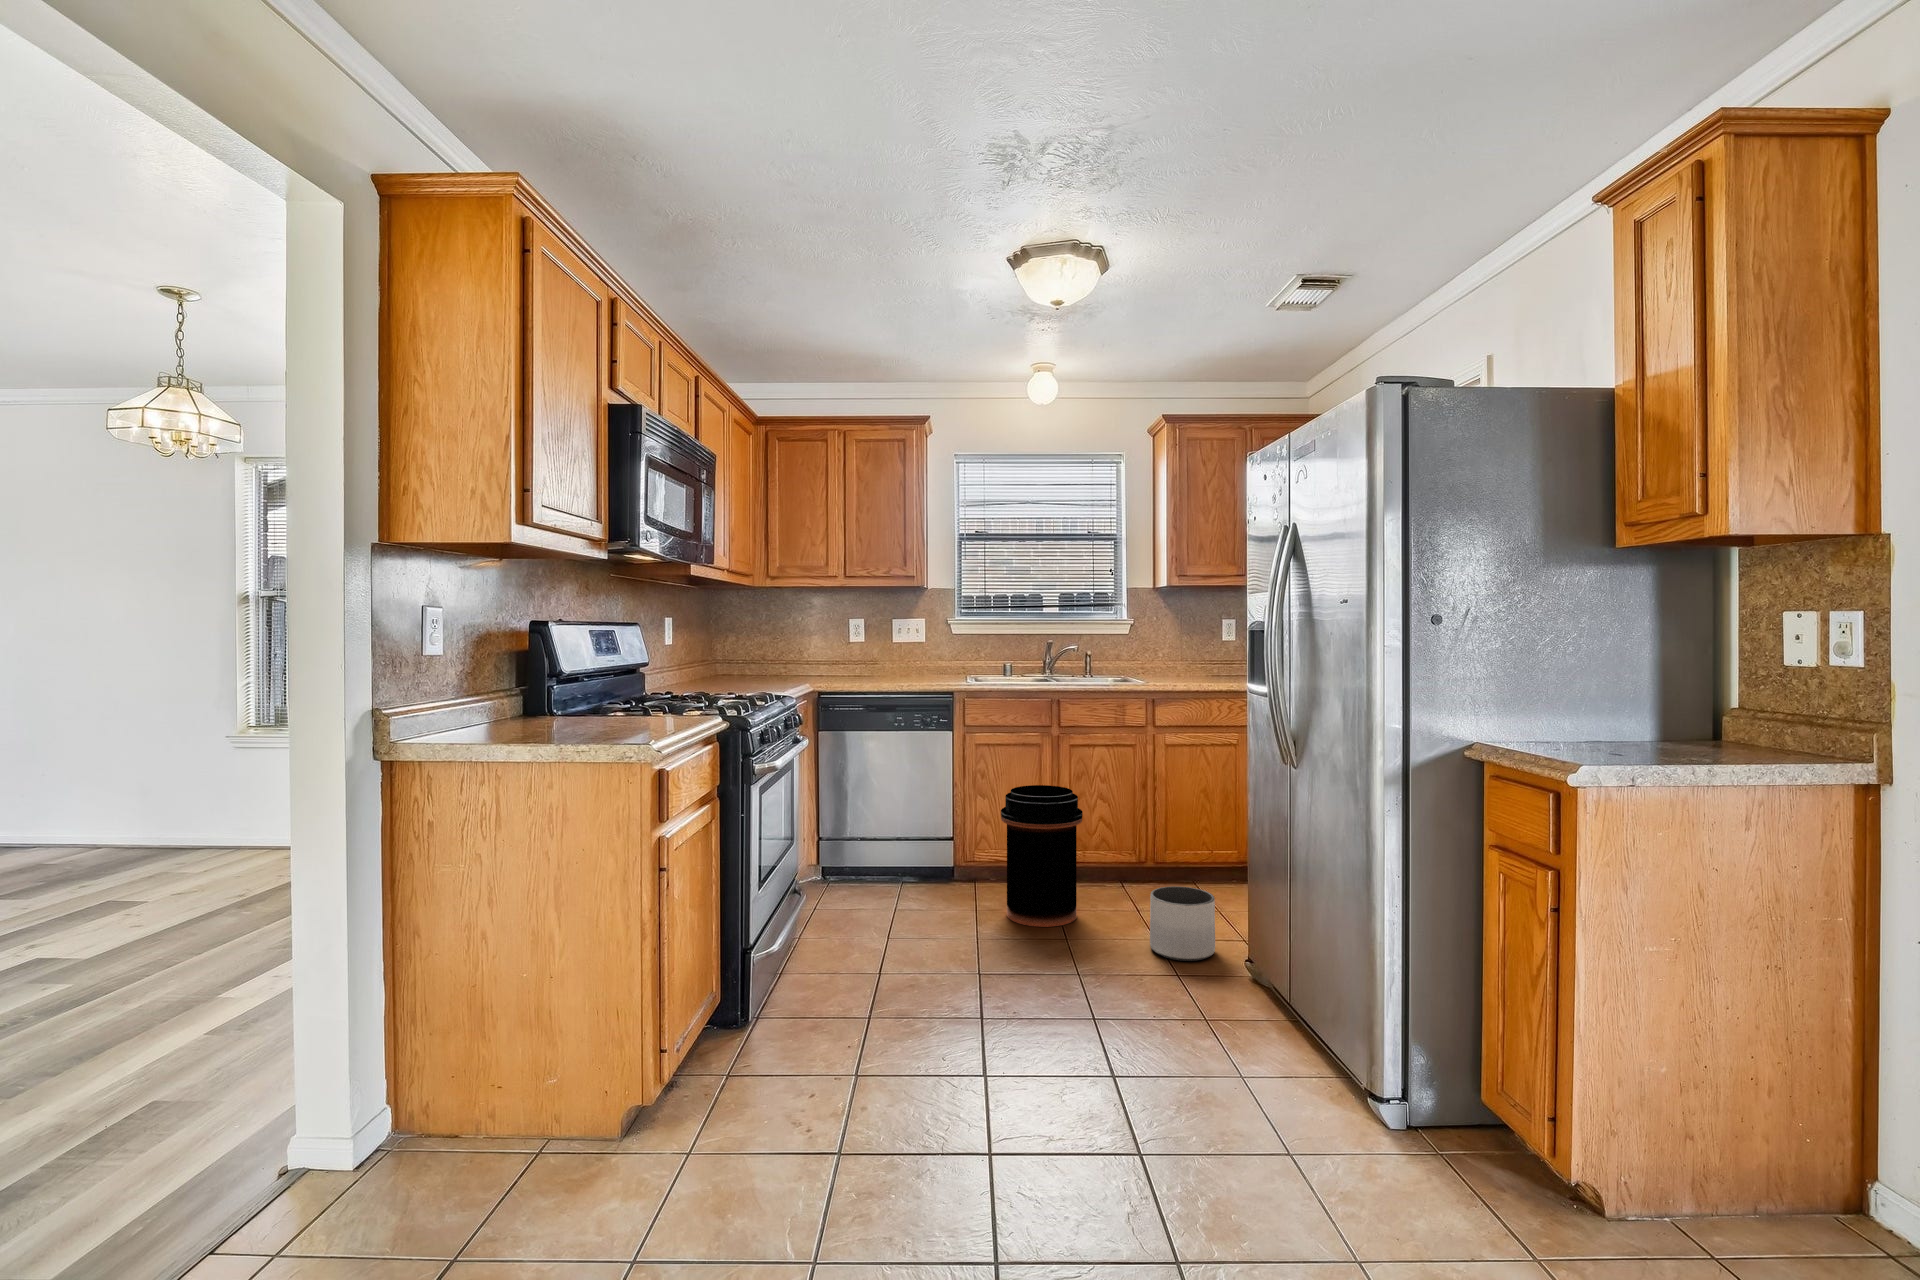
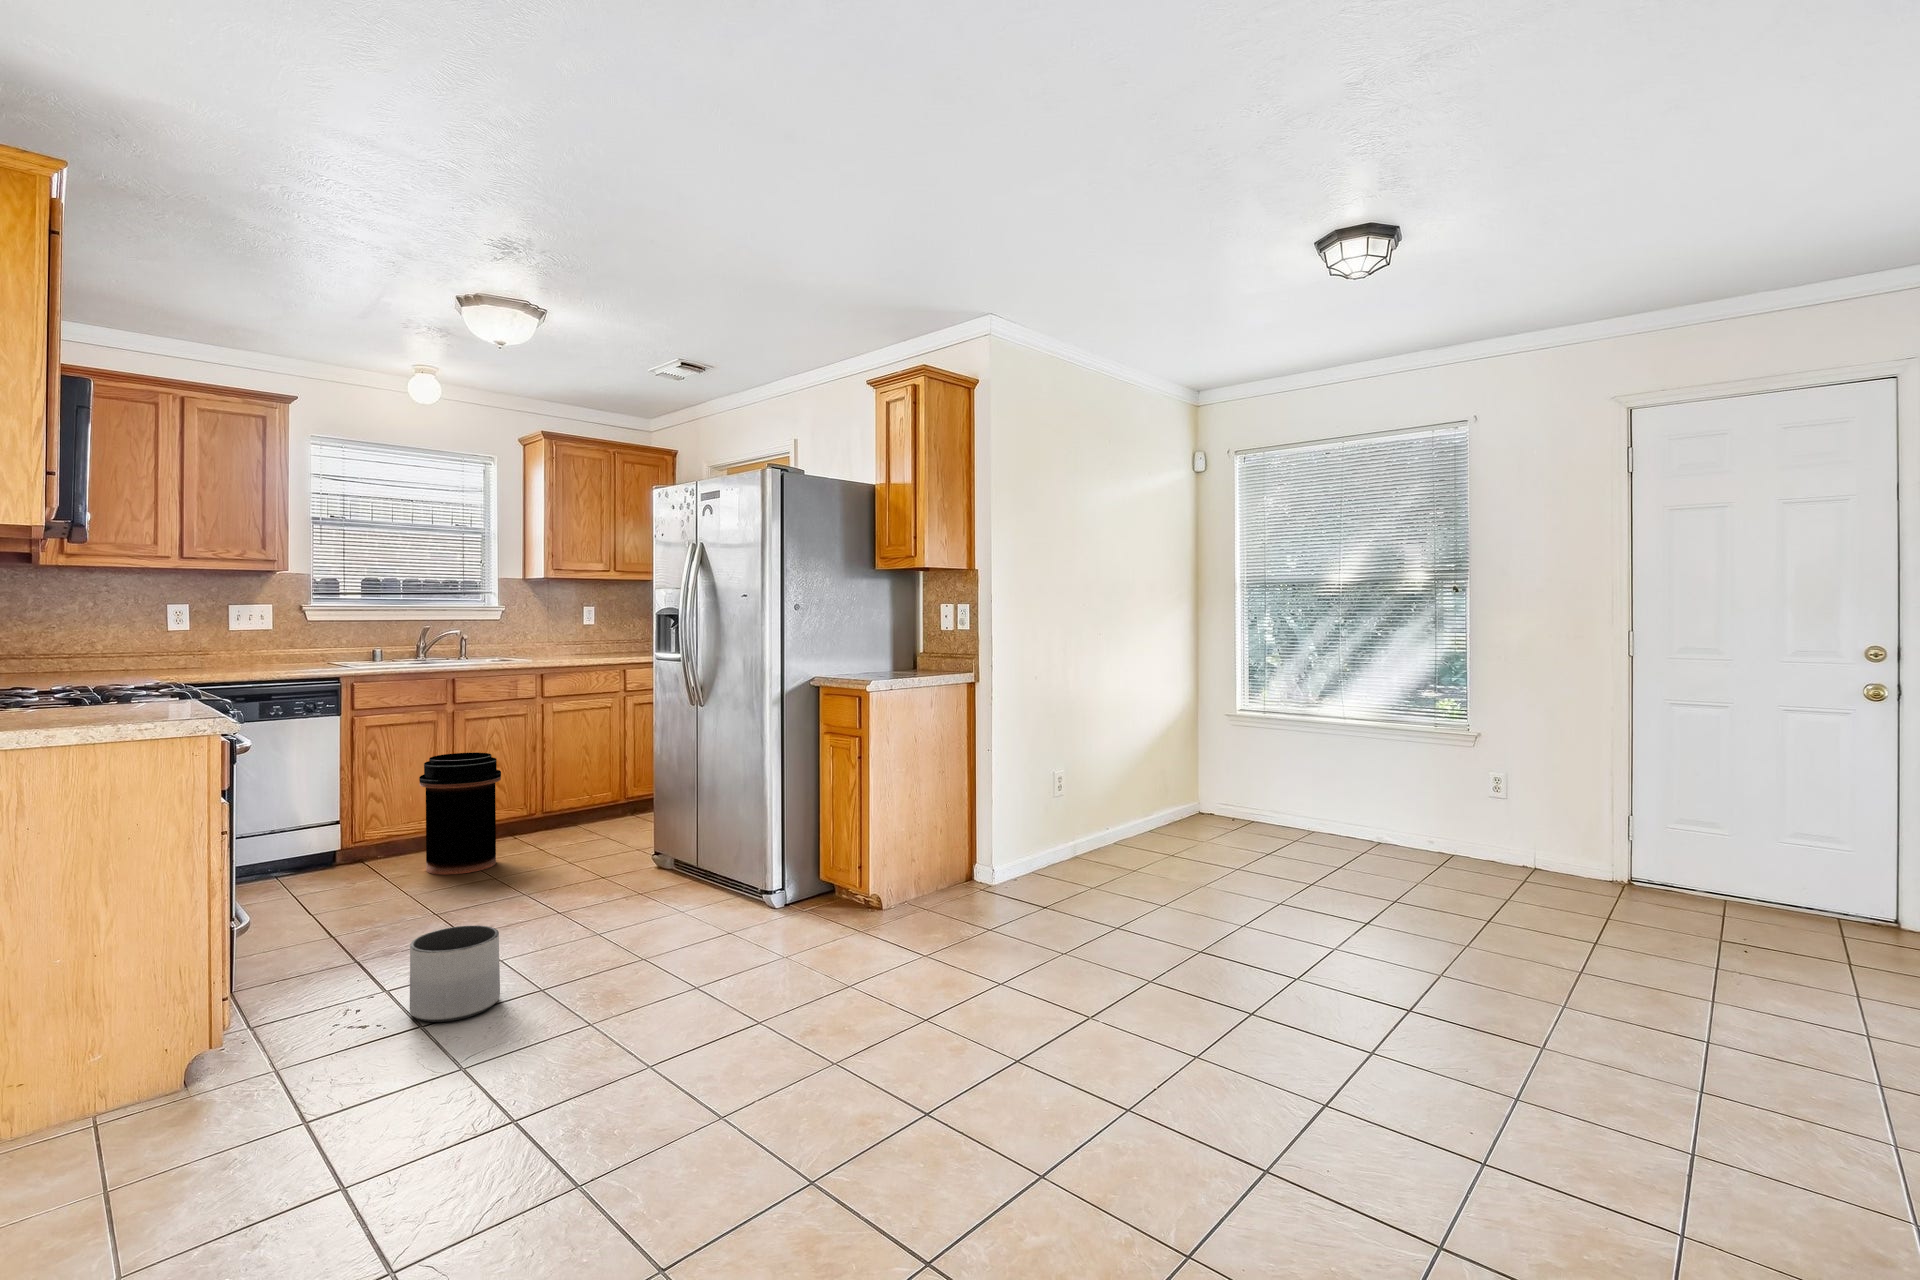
planter: present [1150,886,1215,961] -> present [410,925,500,1022]

